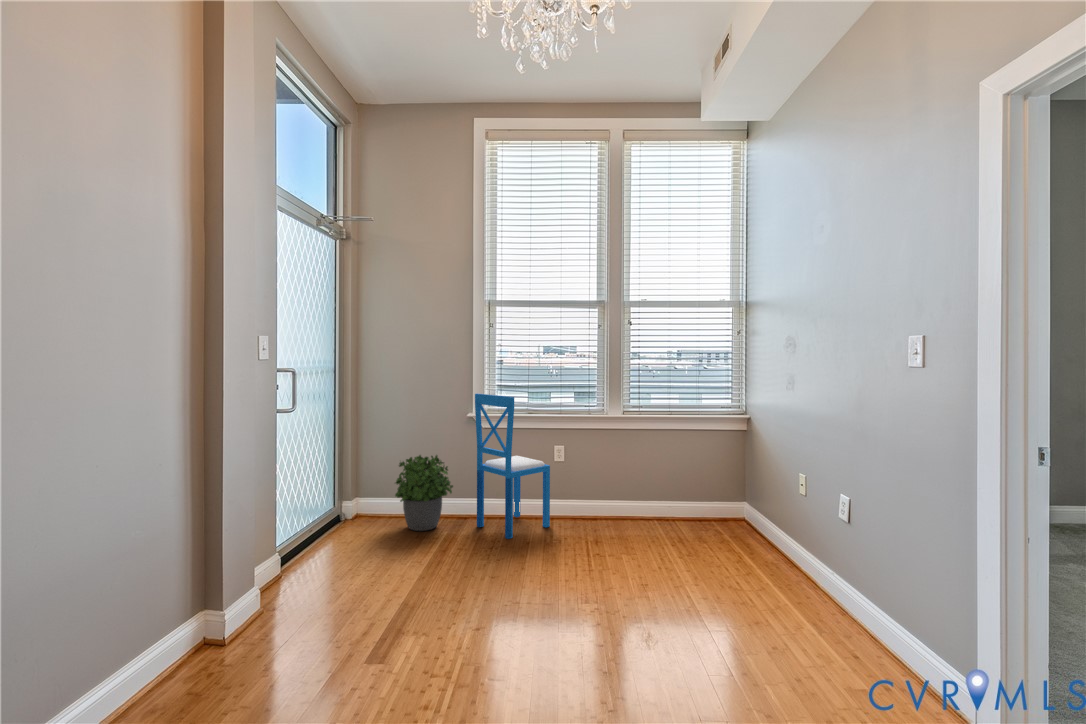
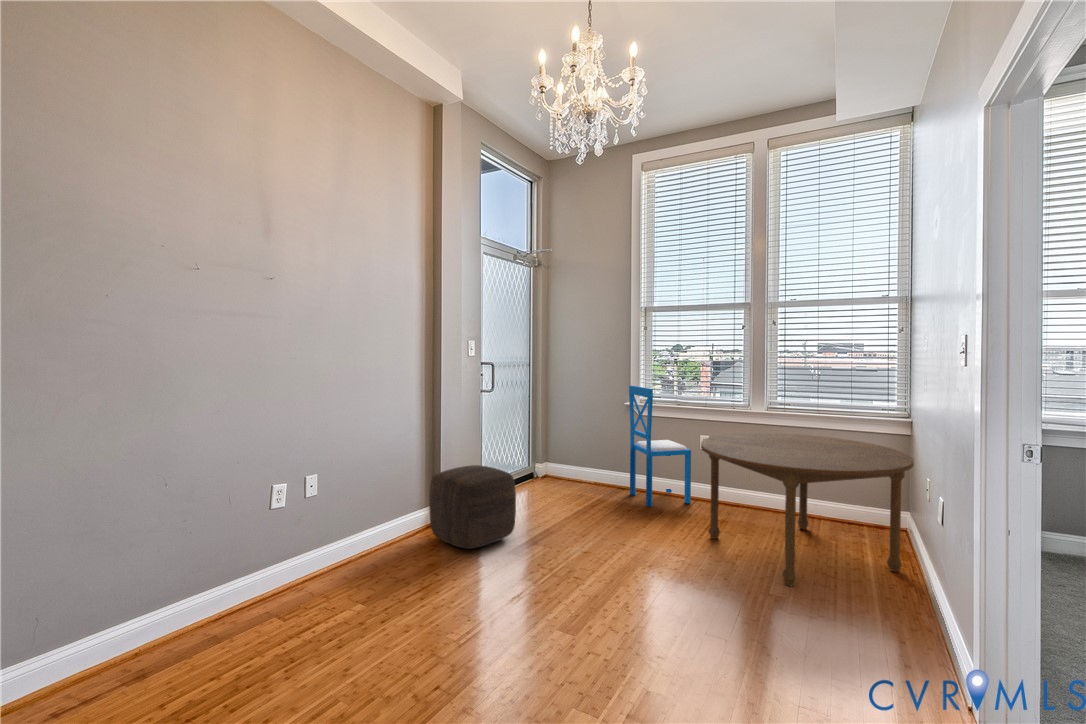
dining table: none [593,439,804,610] -> present [701,433,914,586]
potted plant: present [395,455,453,531] -> none [566,432,611,492]
ottoman: none [227,523,373,662] -> present [429,465,516,549]

